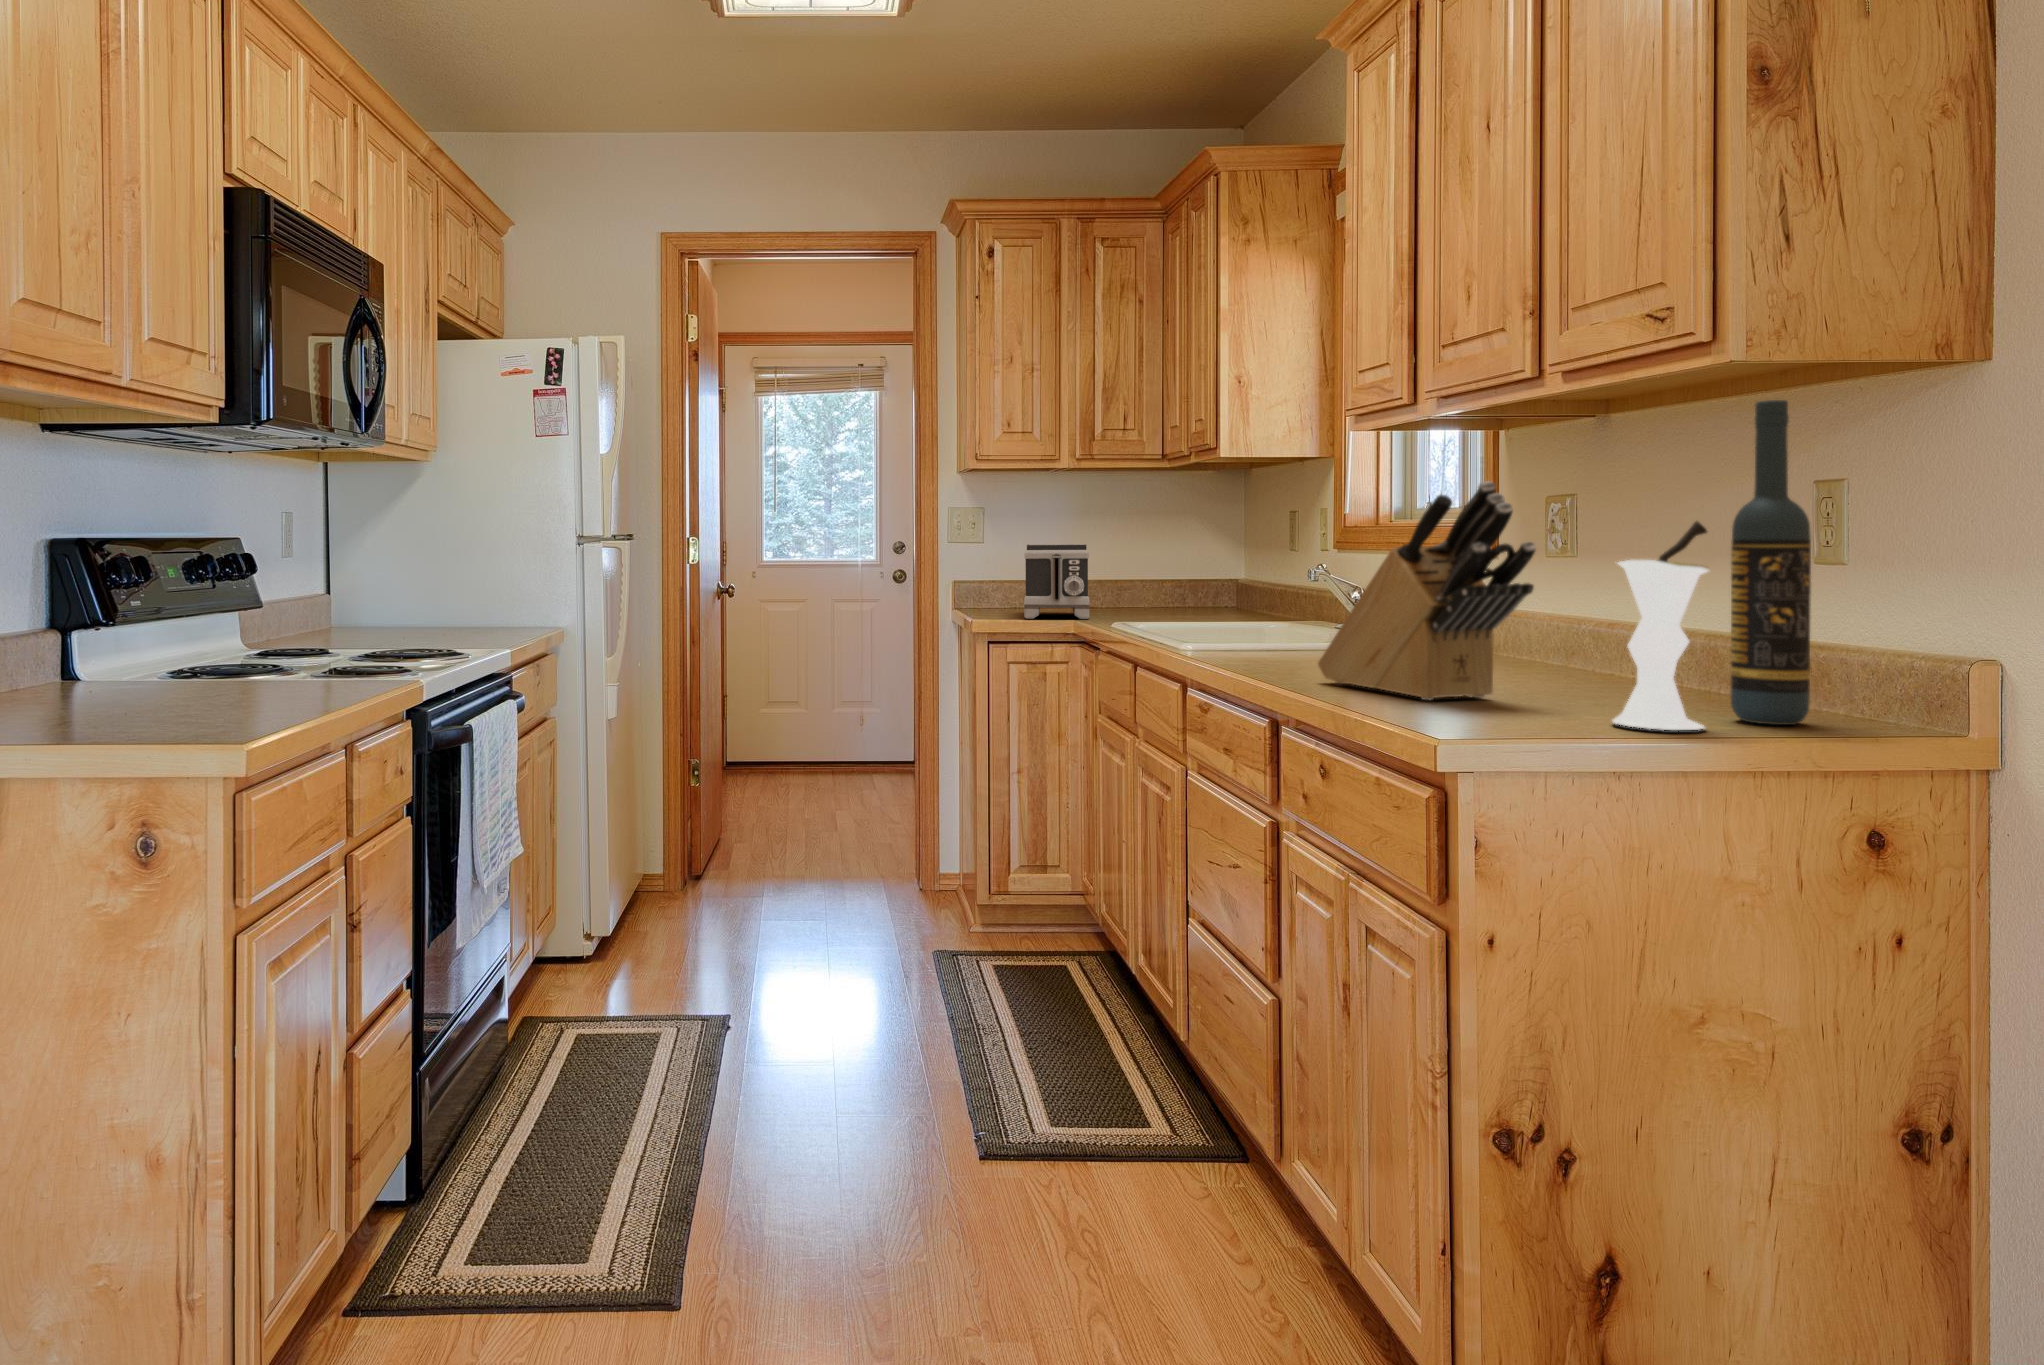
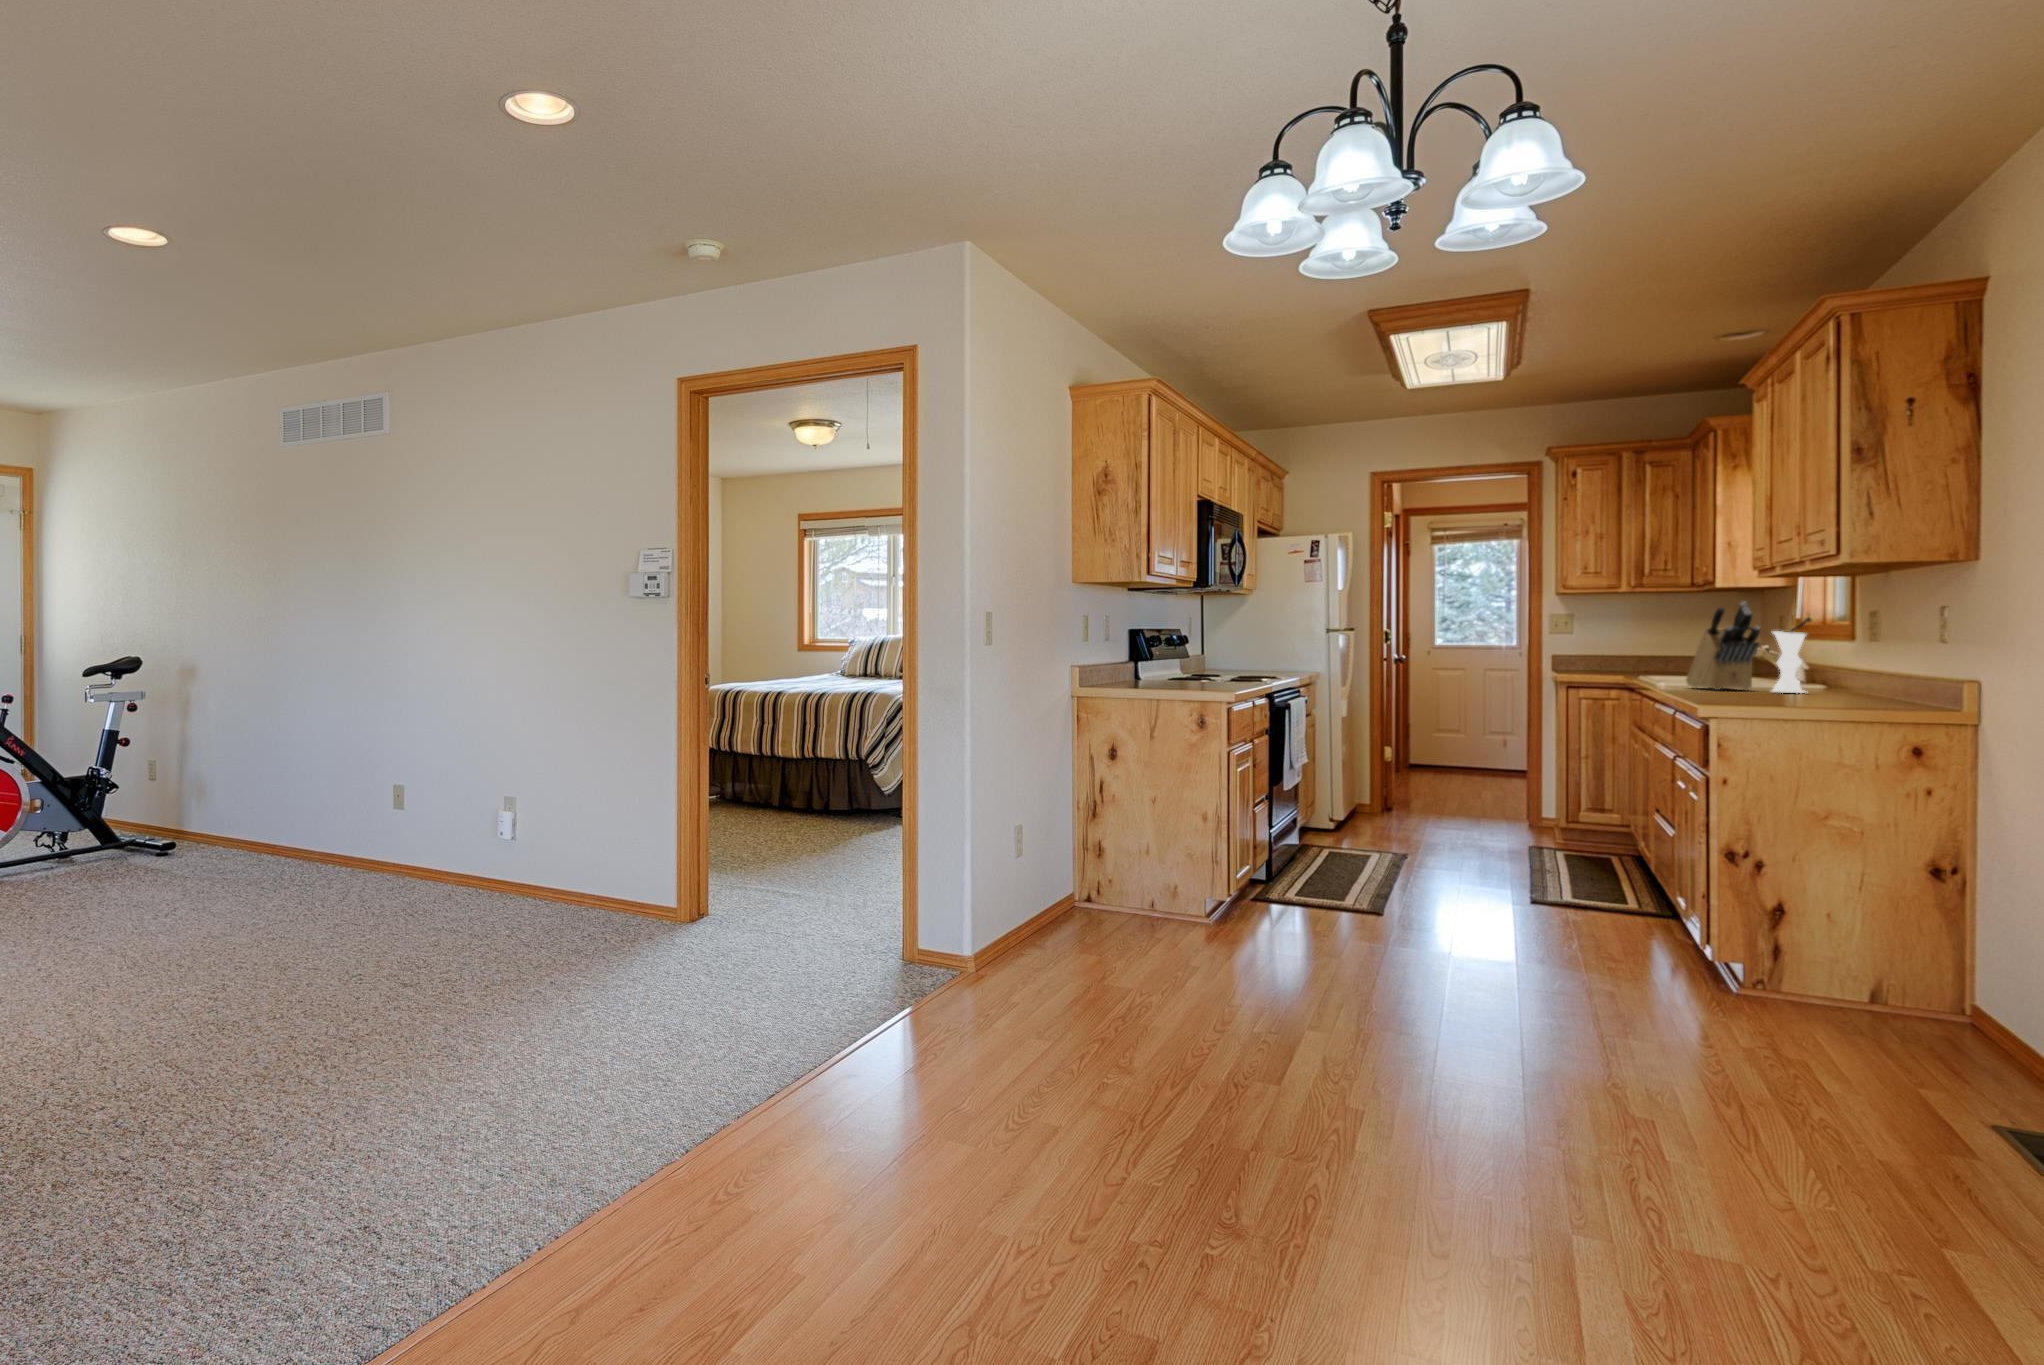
wine bottle: present [1731,400,1811,725] -> none [1834,570,1867,693]
toaster: present [1024,544,1090,619] -> none [1594,635,1647,677]

